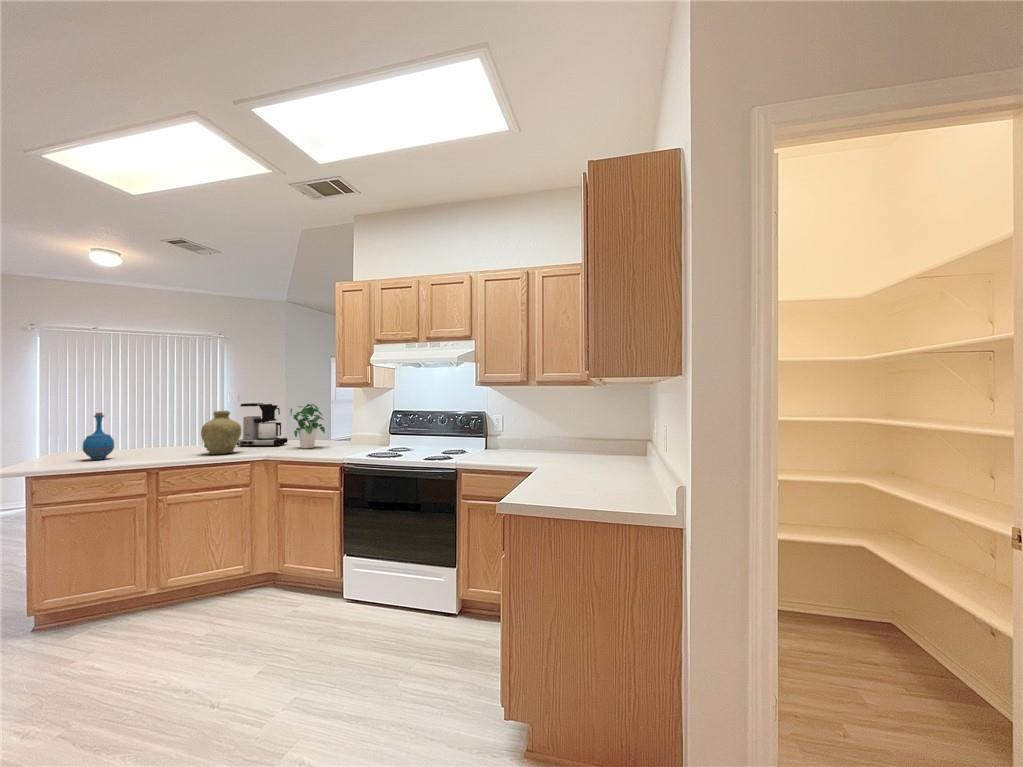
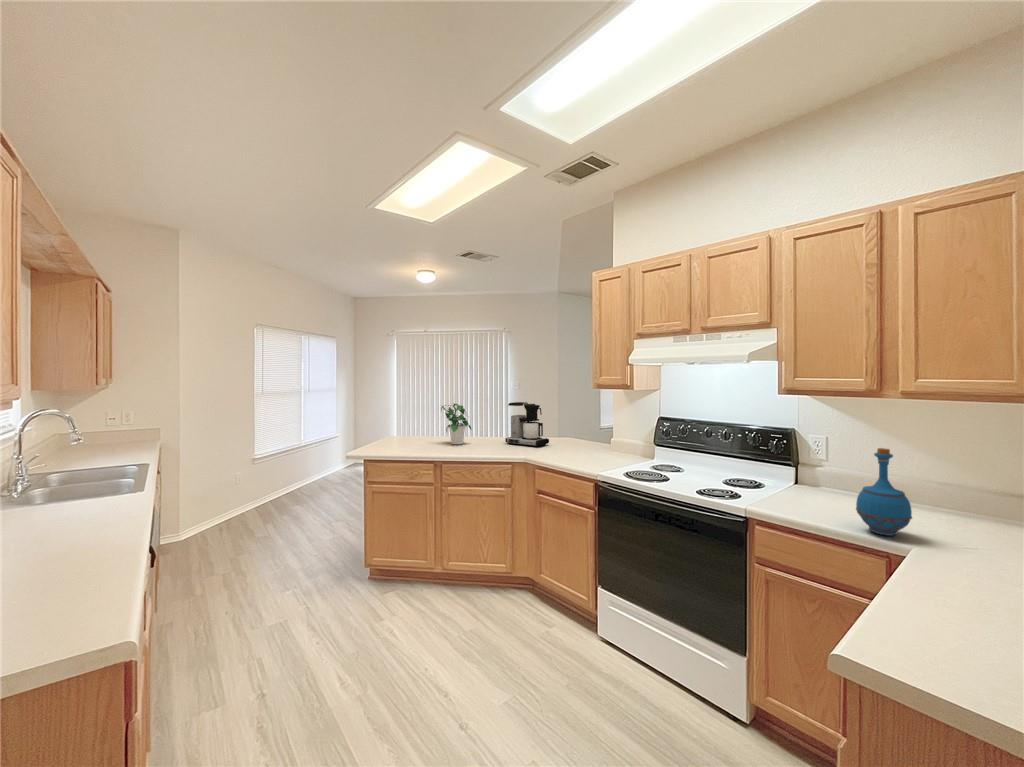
potted plant: present [290,404,325,448] -> present [441,404,471,444]
vase: present [201,411,241,454] -> none [474,412,506,454]
bottle: present [83,413,114,460] -> present [856,448,912,536]

